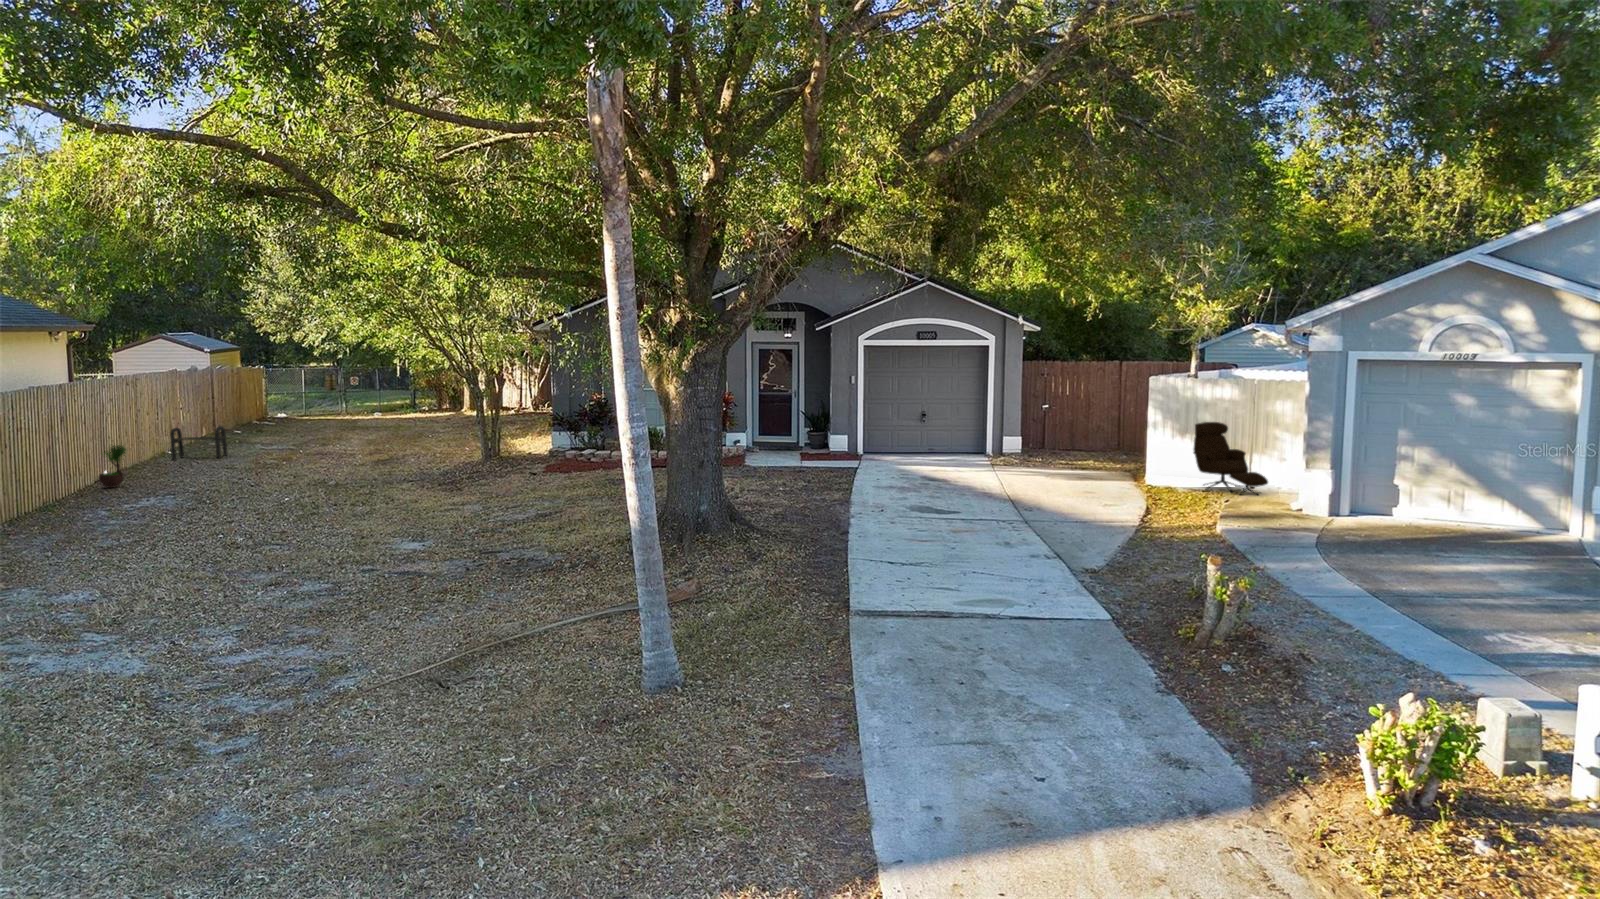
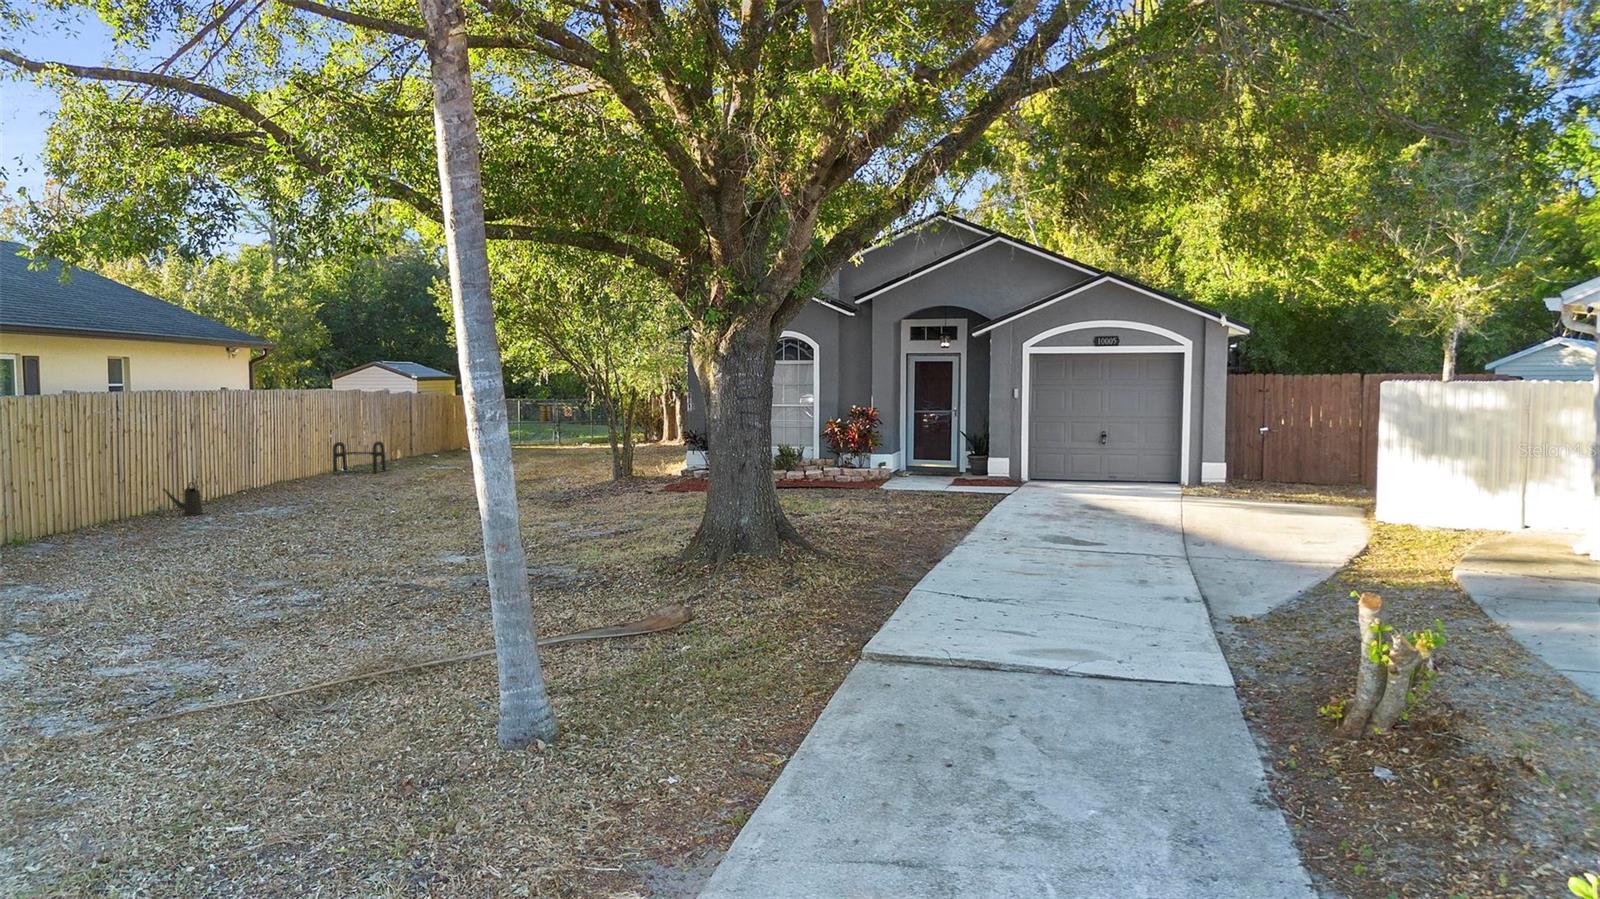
lounge chair: present [1193,422,1268,495] -> none [1442,439,1553,538]
potted tree: present [99,445,126,488] -> none [243,449,271,496]
watering can: none [35,479,85,513] -> present [163,482,204,516]

